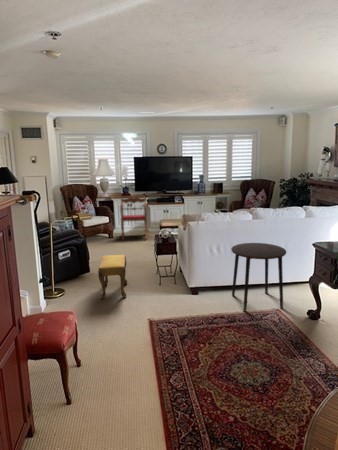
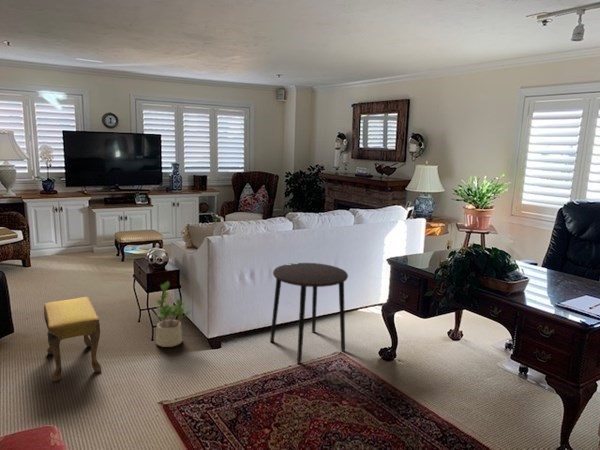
armchair: present [120,197,147,238] -> none [40,195,94,270]
potted plant: none [161,249,182,290] -> present [156,281,190,347]

